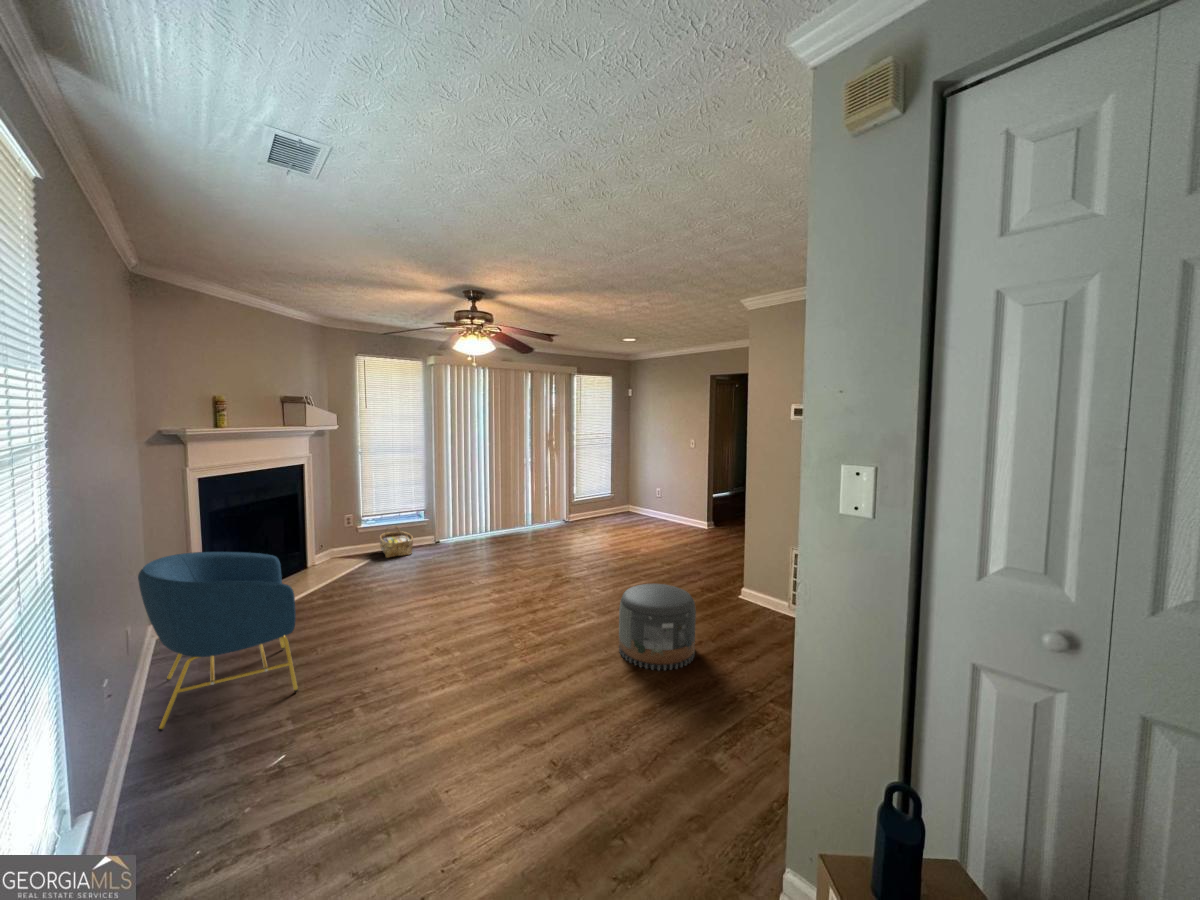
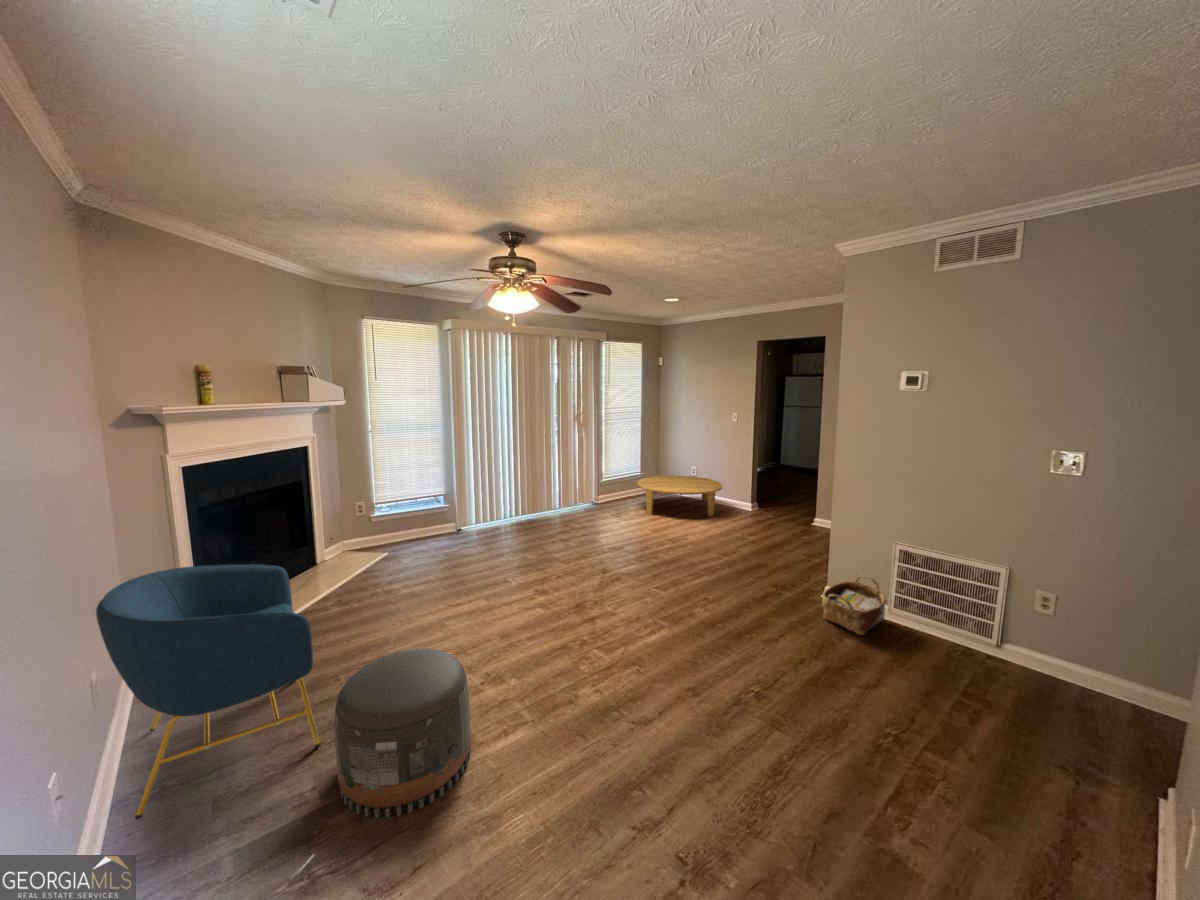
coffee table: none [605,497,682,534] -> present [637,475,722,517]
woven basket: present [380,526,413,558] -> present [822,576,886,635]
pouf: present [619,584,696,670] -> present [334,649,471,818]

